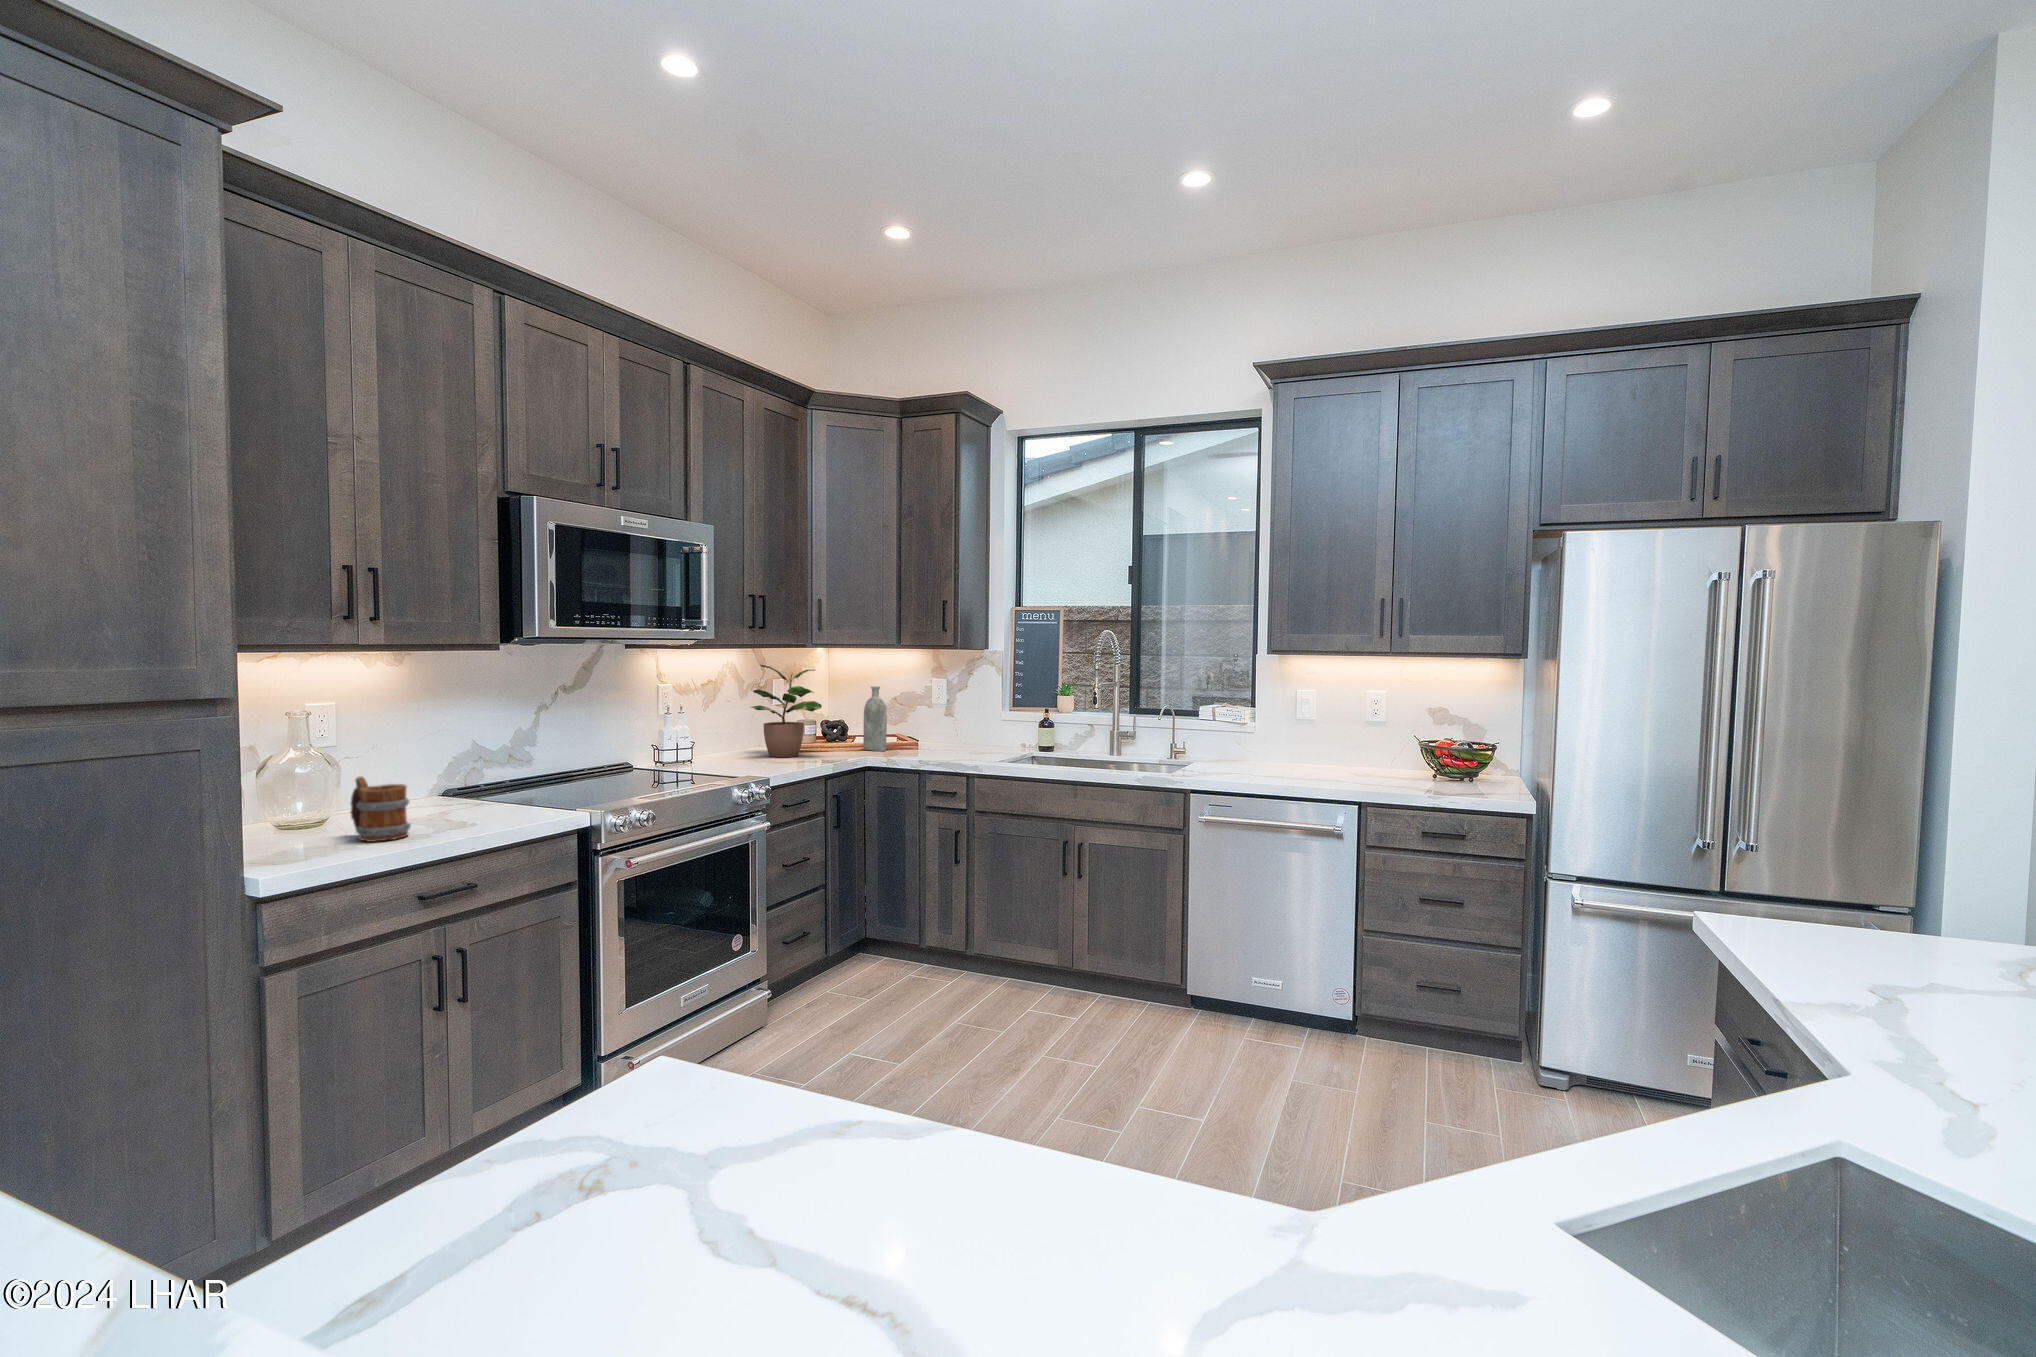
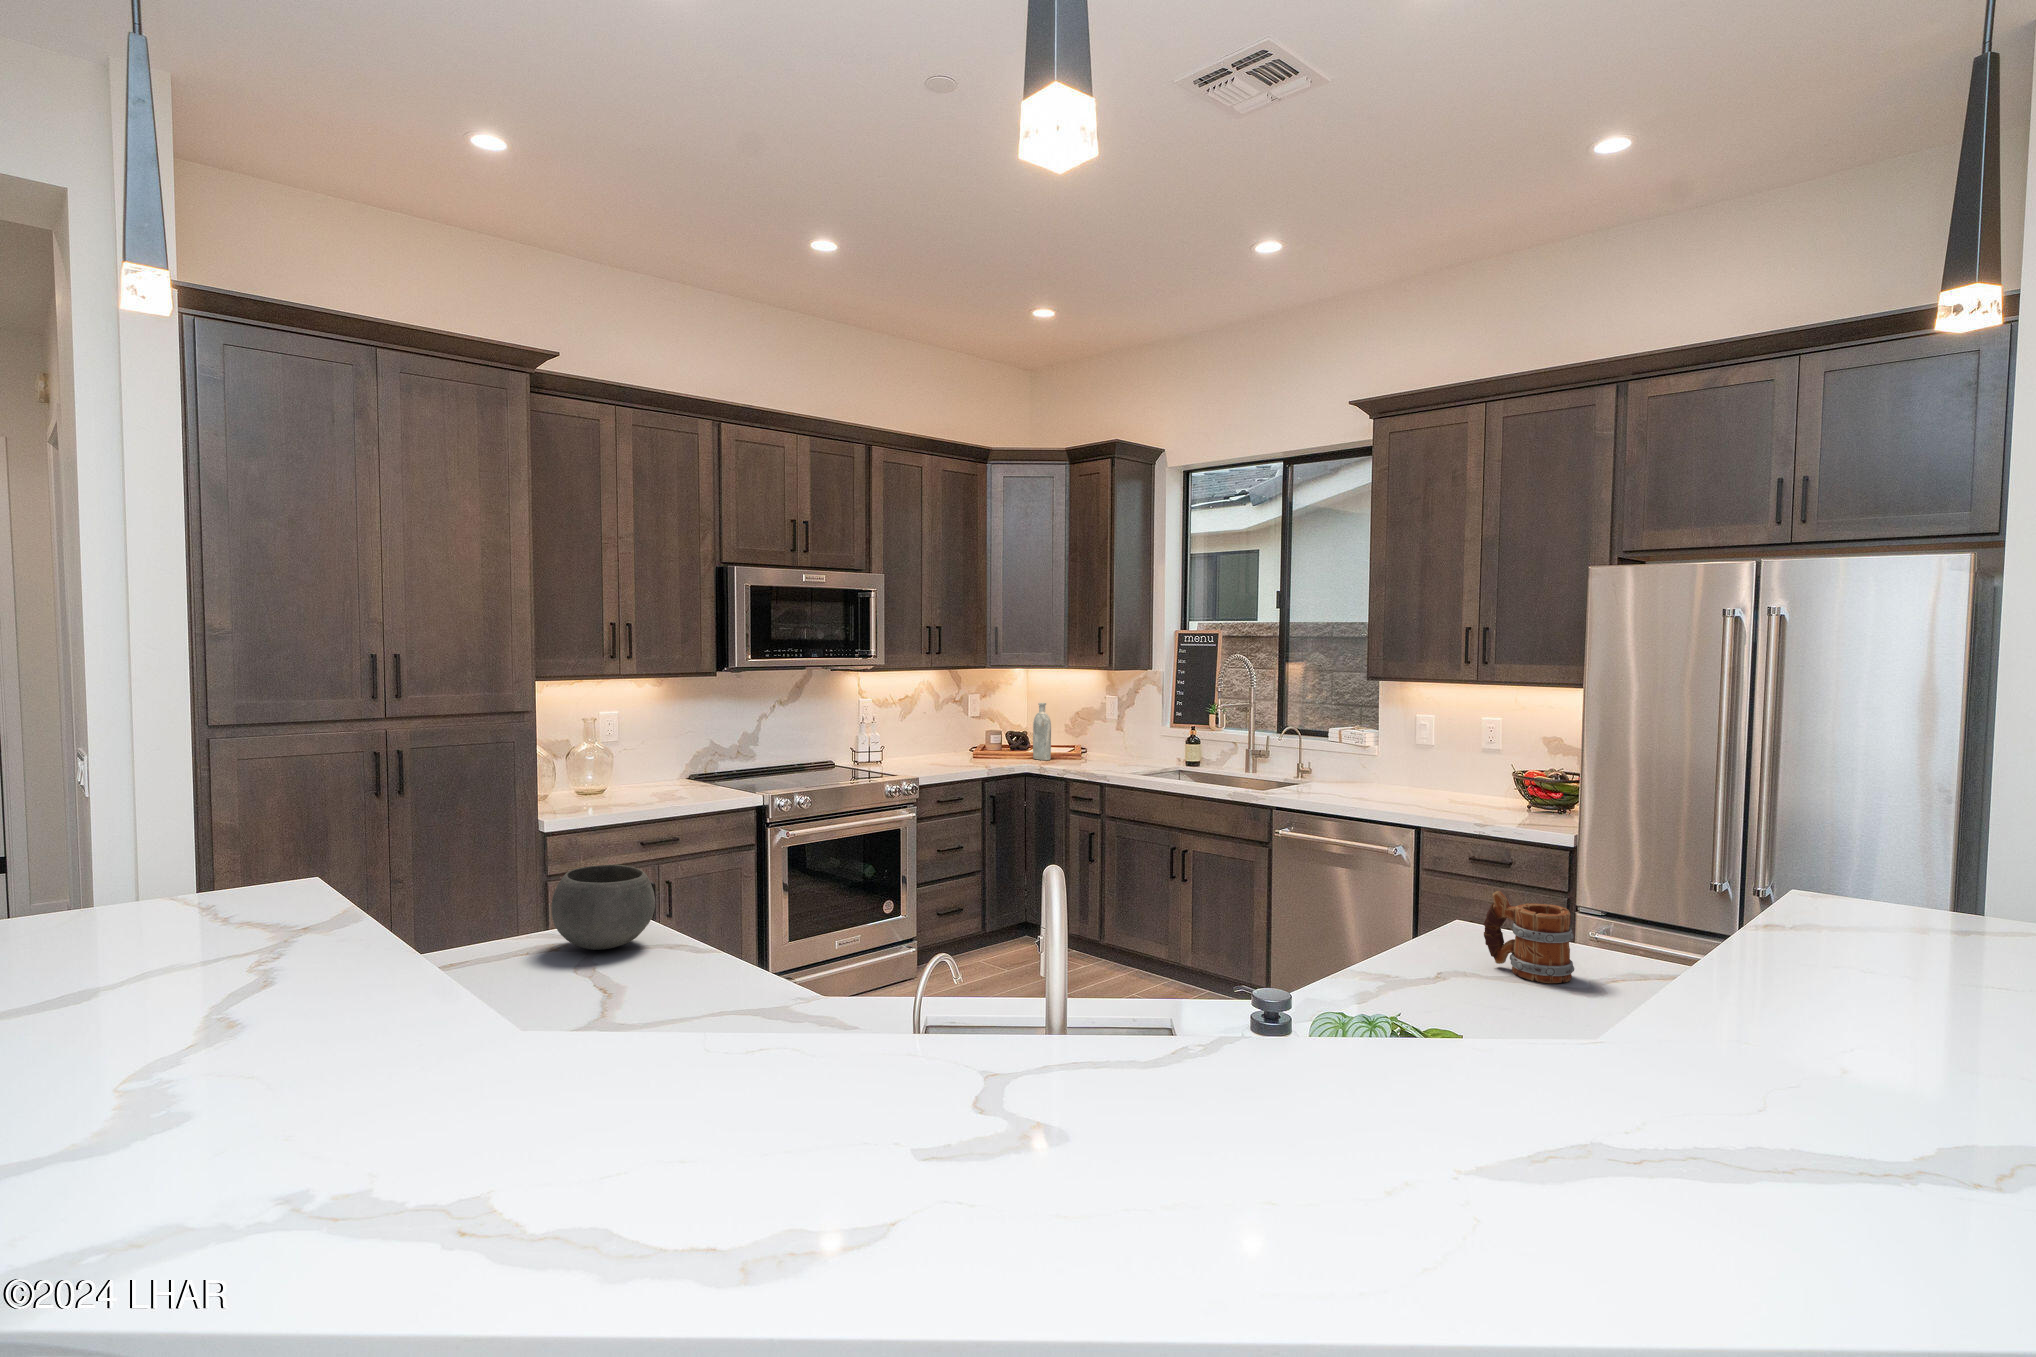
potted plant: present [751,665,822,757] -> none [929,683,990,762]
mug: present [350,776,411,842] -> present [1483,891,1574,983]
bowl: none [621,989,841,1199] -> present [551,865,655,950]

